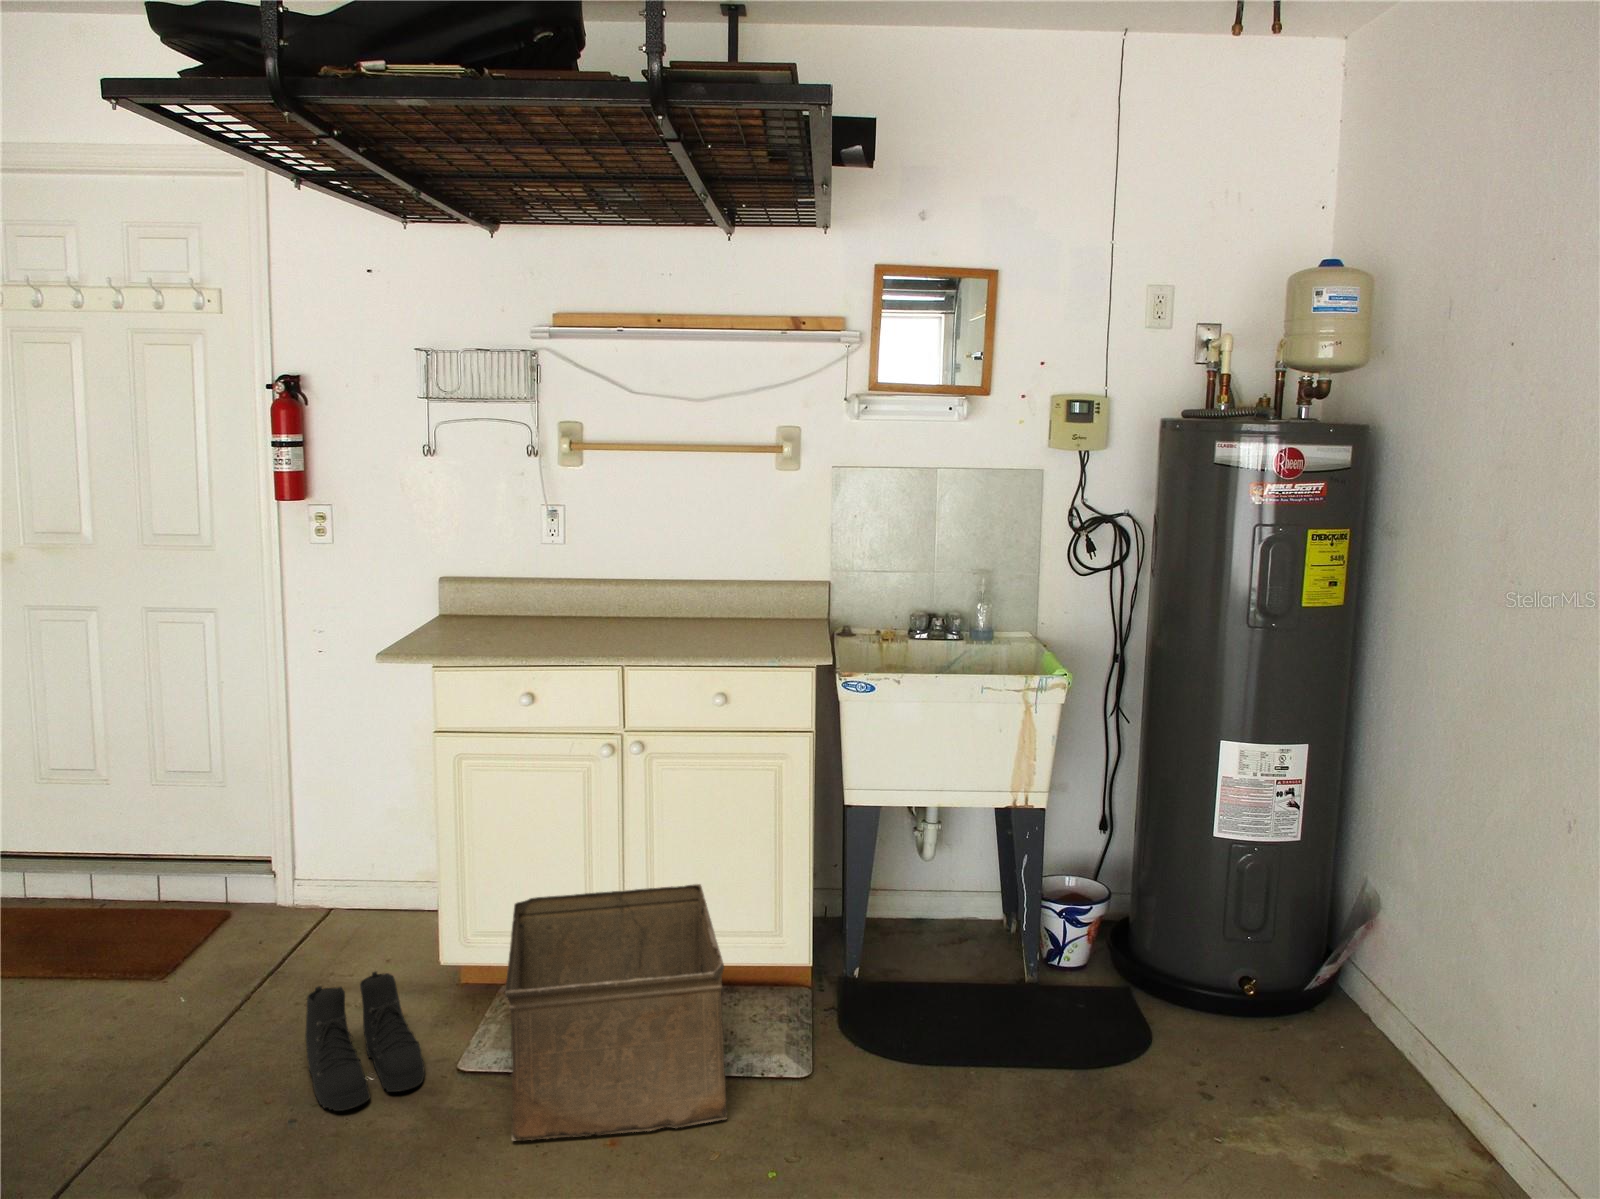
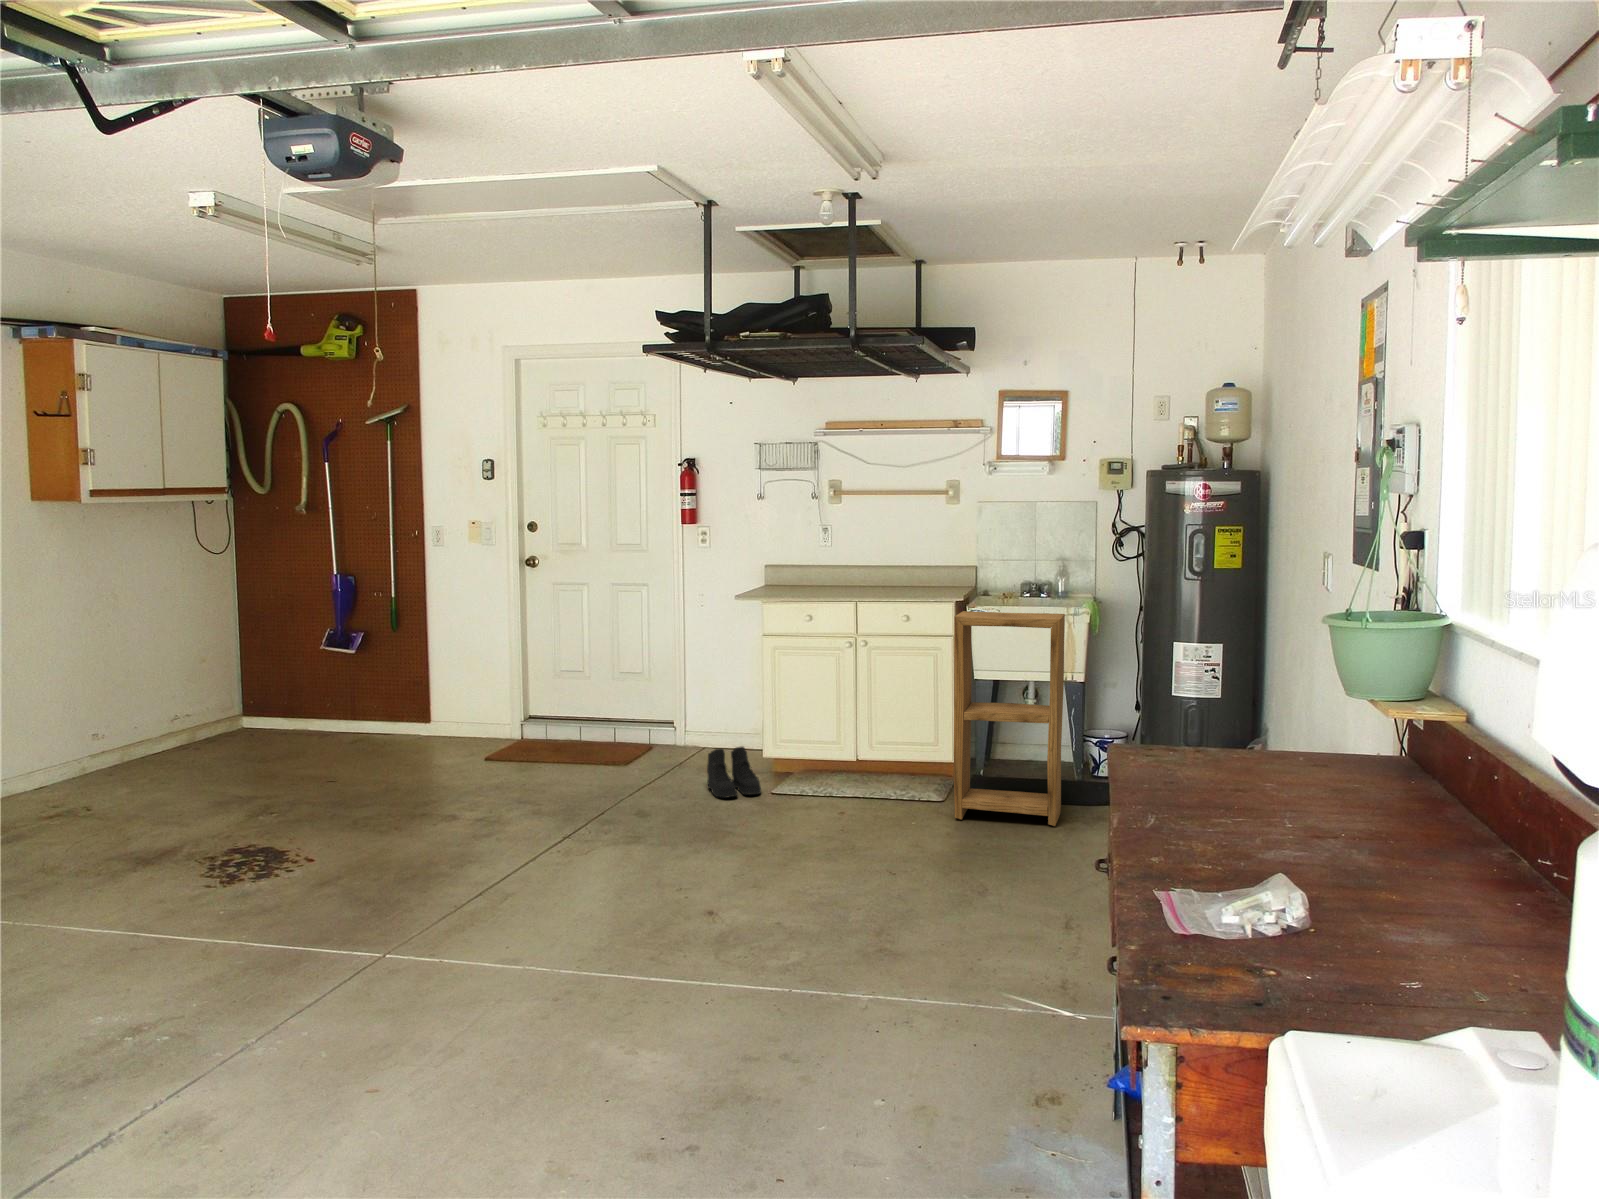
shelving unit: none [844,705,1089,1166] -> present [954,611,1065,826]
storage bin: present [505,884,727,1140] -> none [801,714,902,809]

